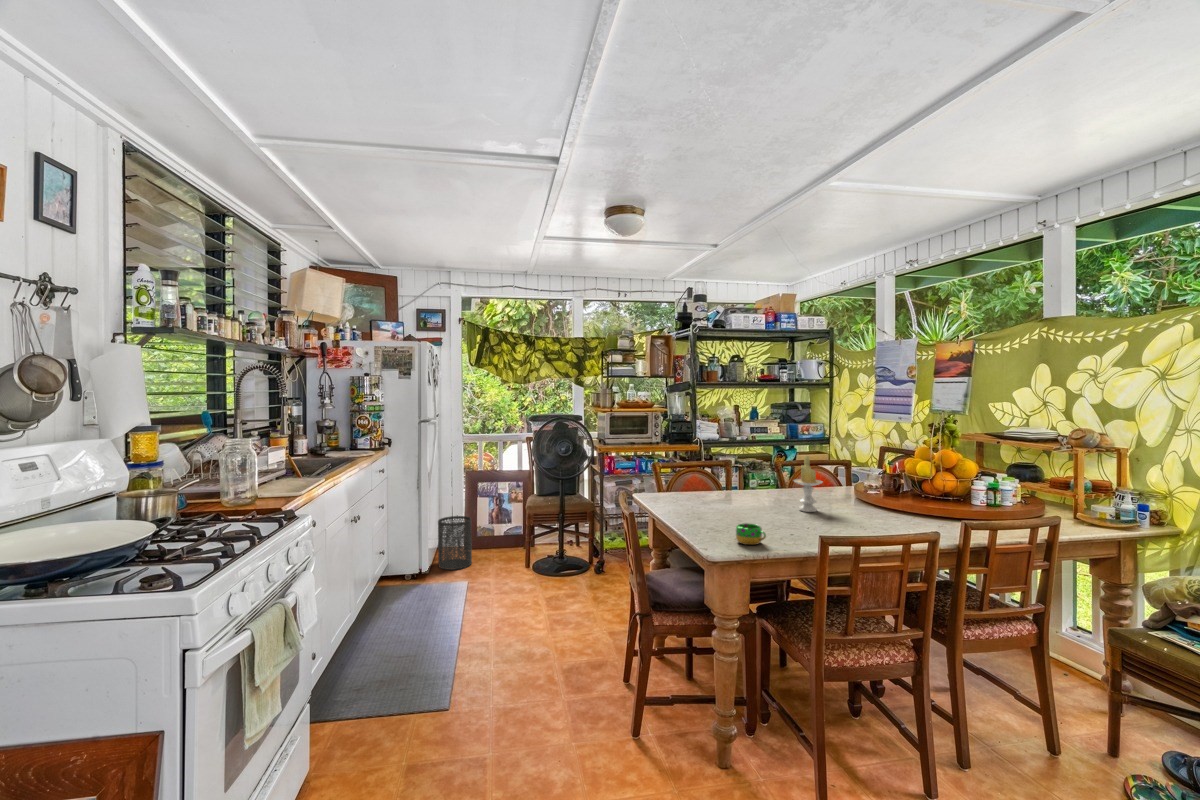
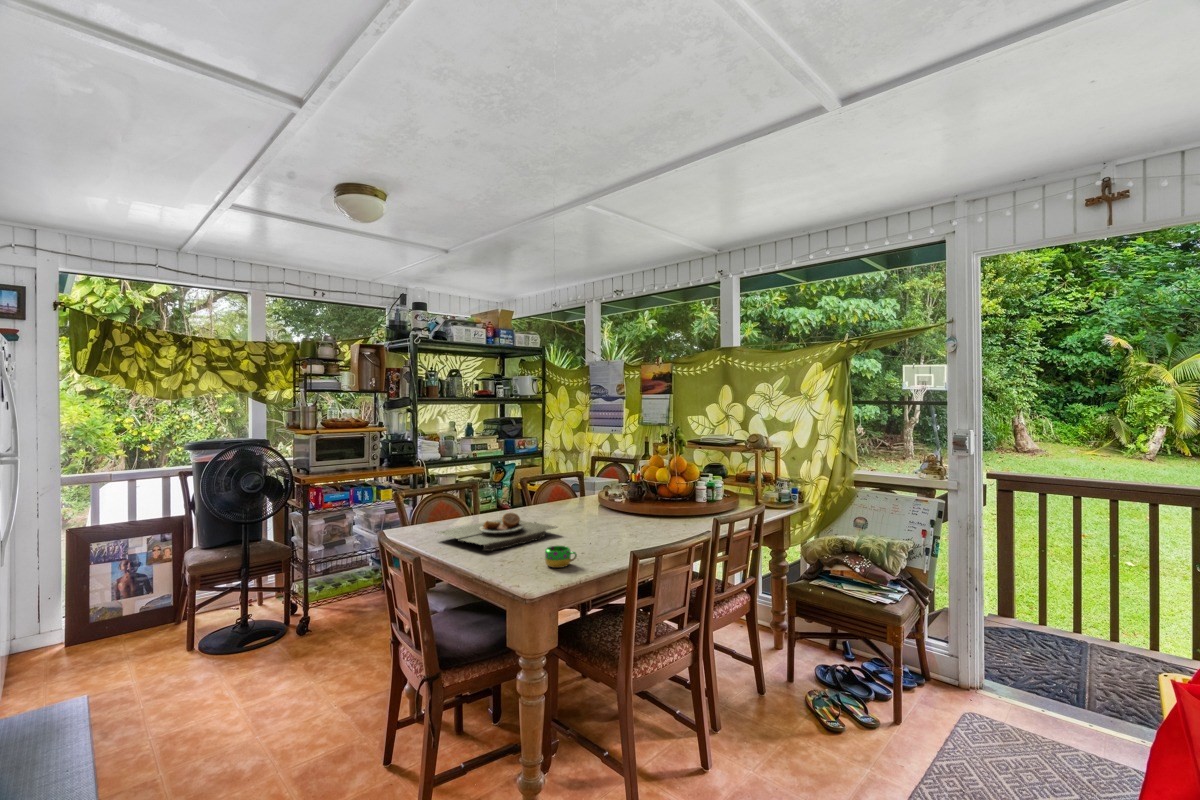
candle: present [794,456,822,512] -> none [564,471,590,526]
plate: none [666,489,779,522] -> present [438,513,557,551]
trash can: present [438,516,472,570] -> none [21,597,88,686]

